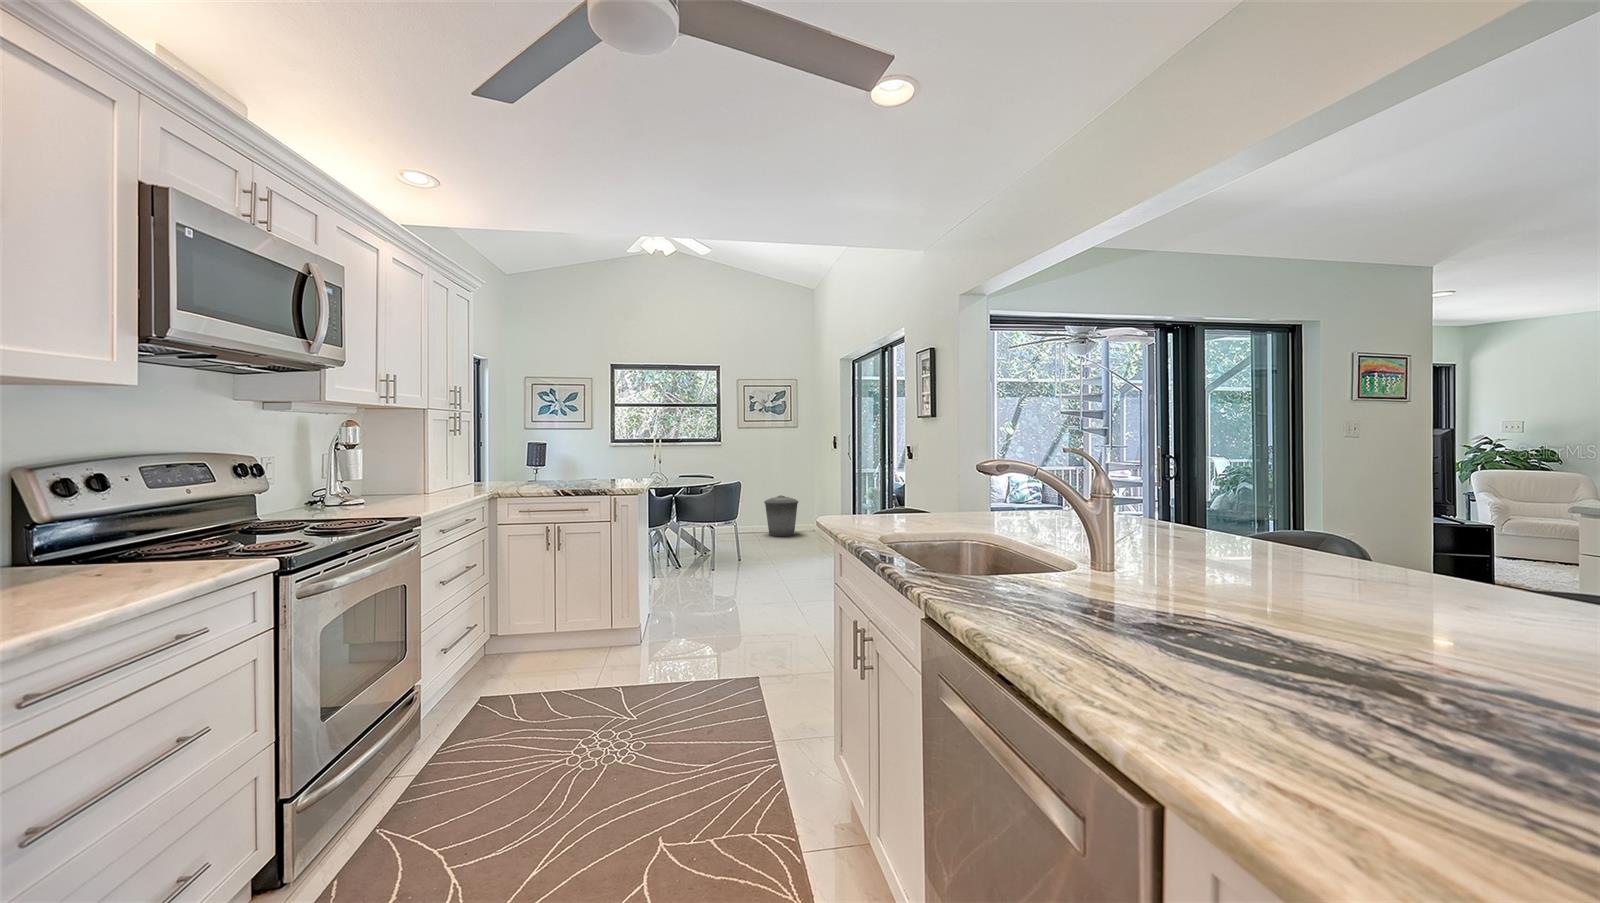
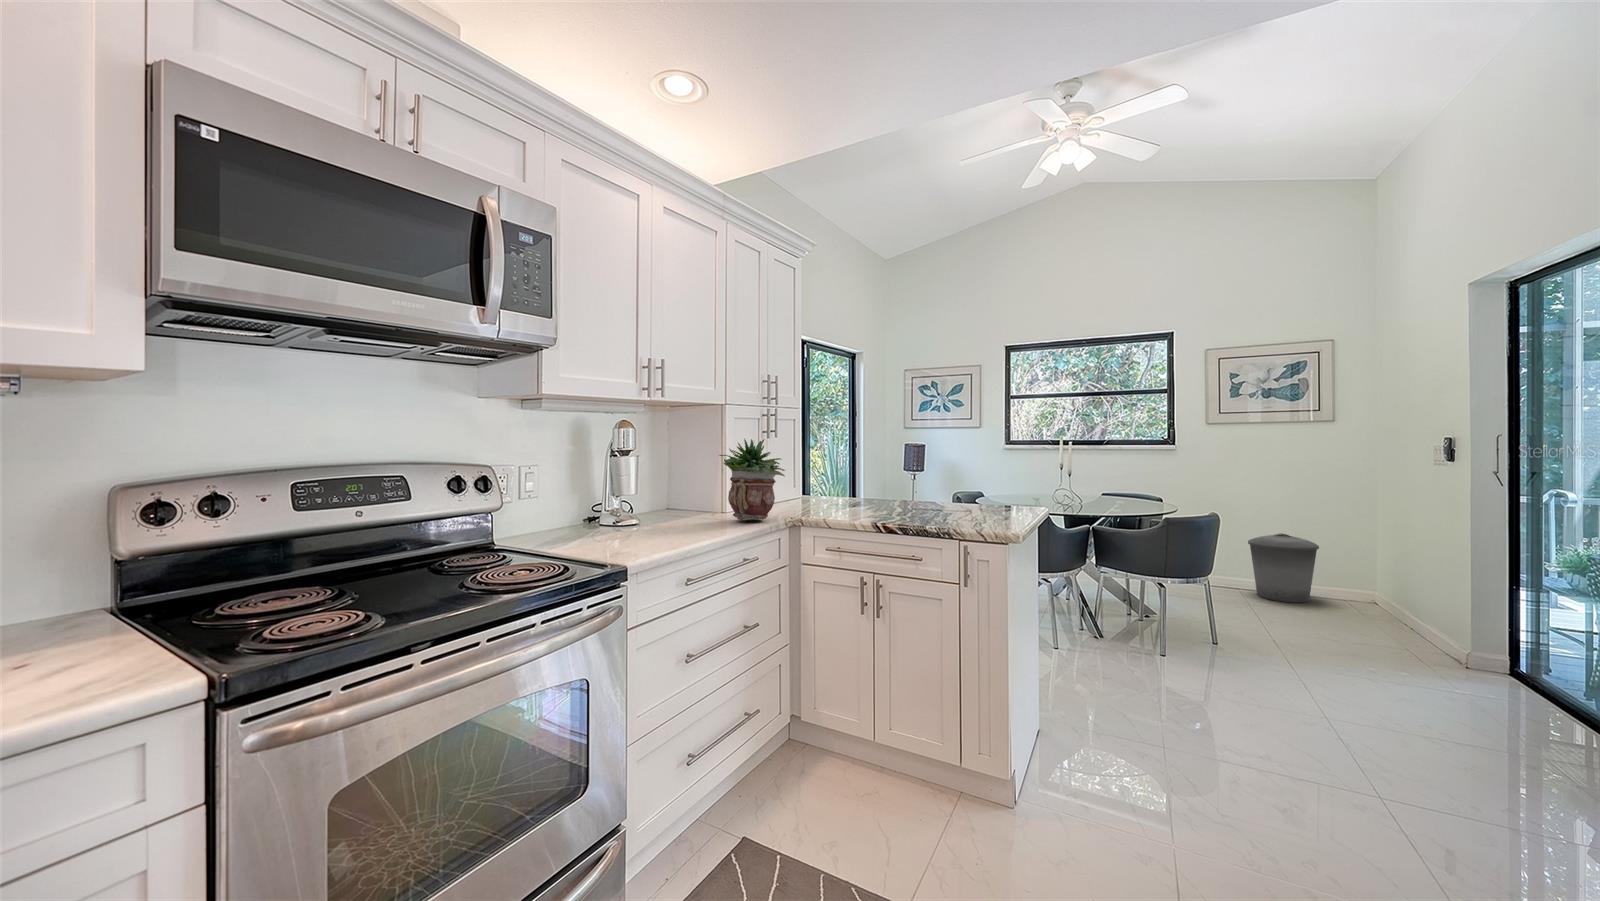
potted plant: none [432,435,488,494] -> present [719,439,785,520]

